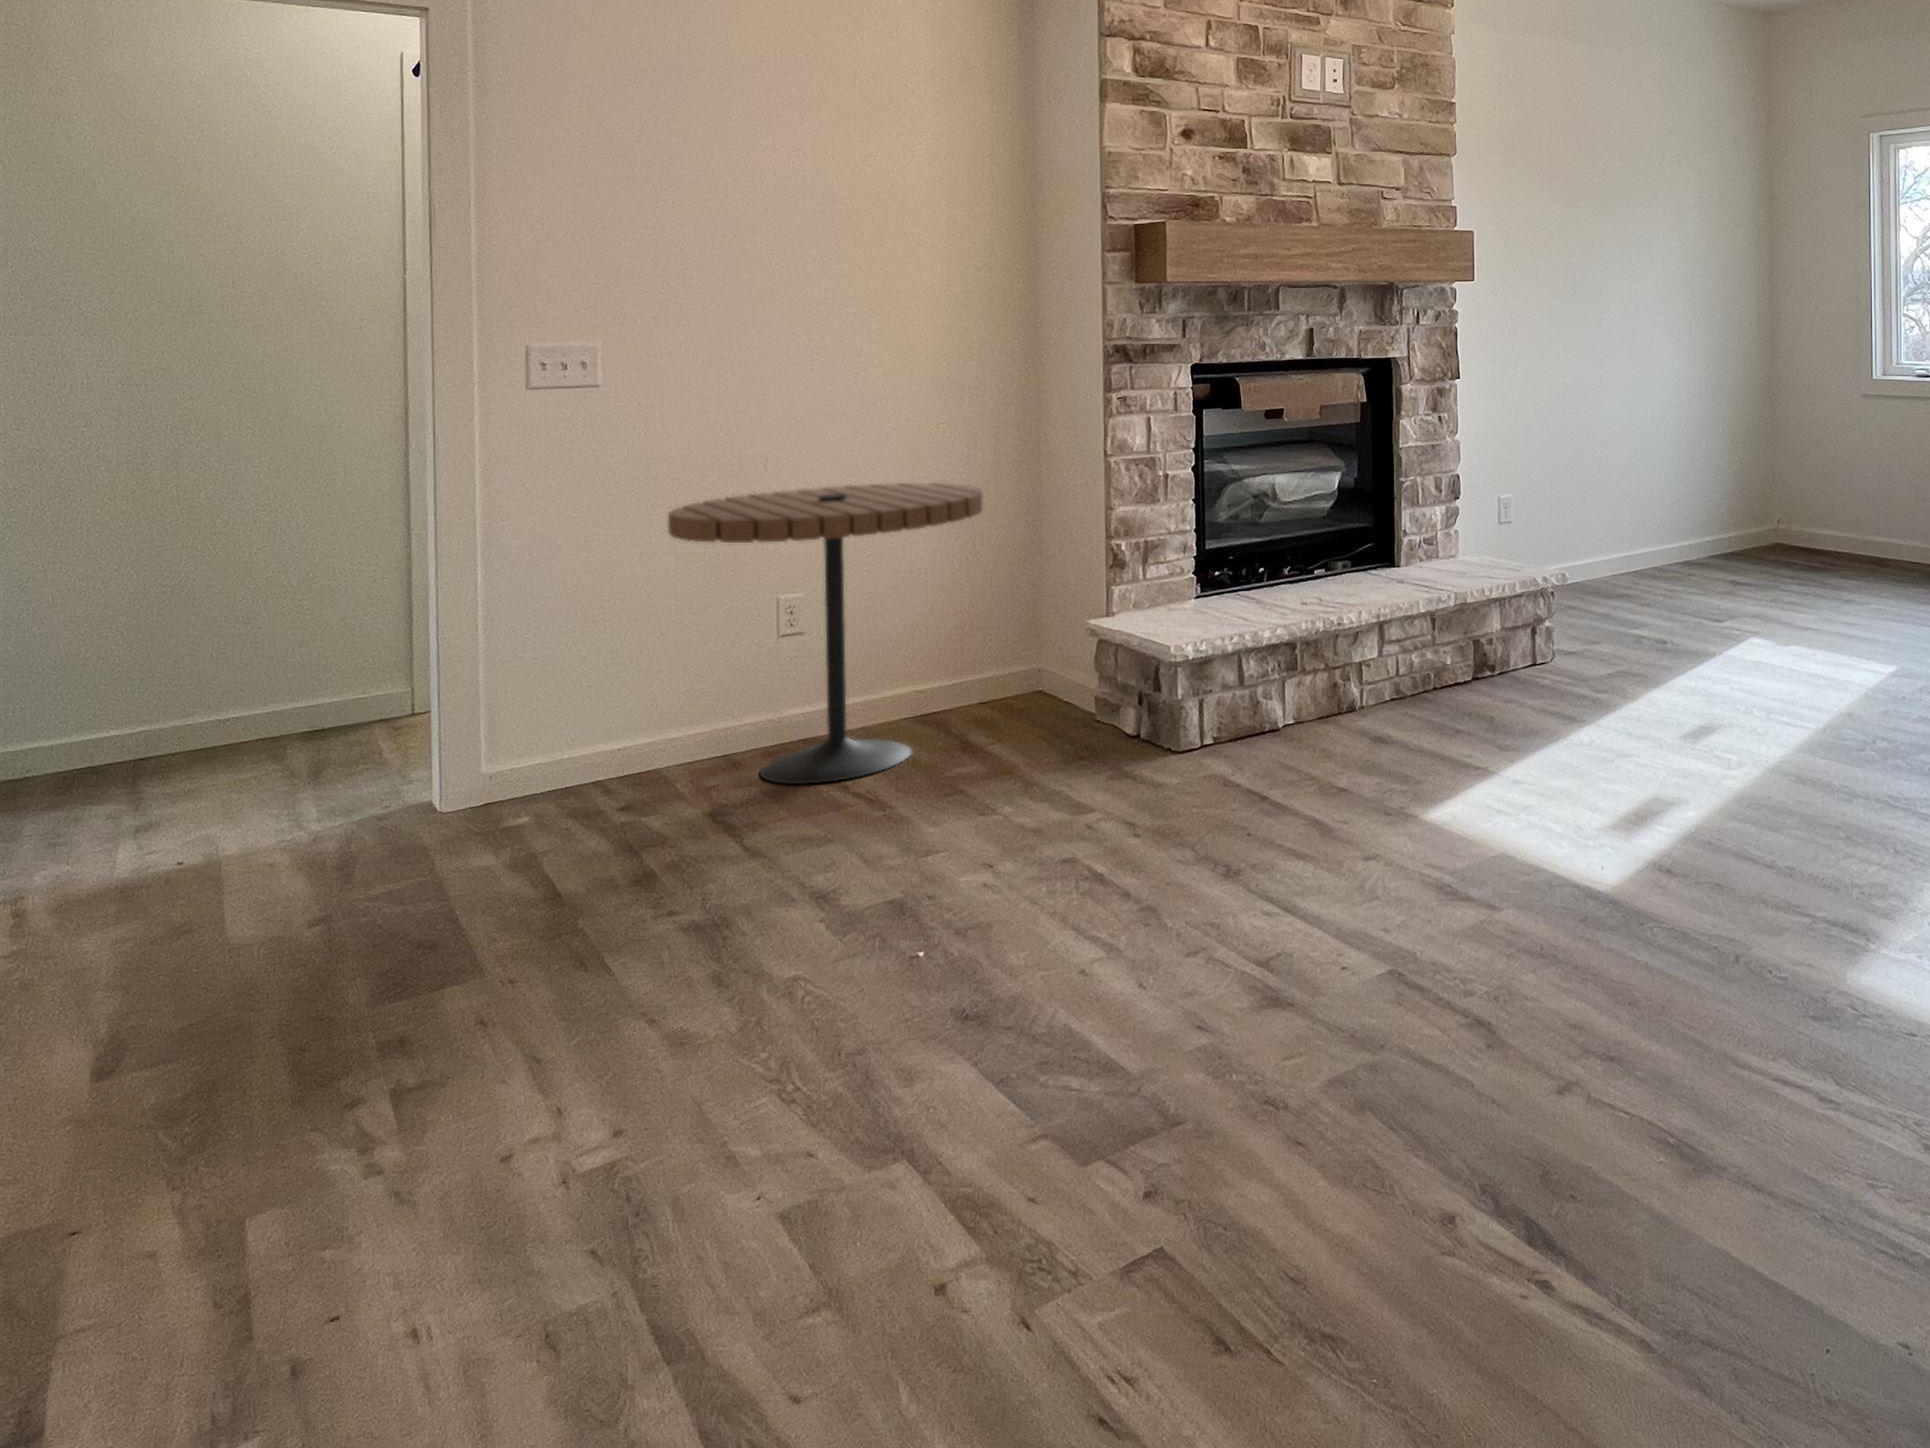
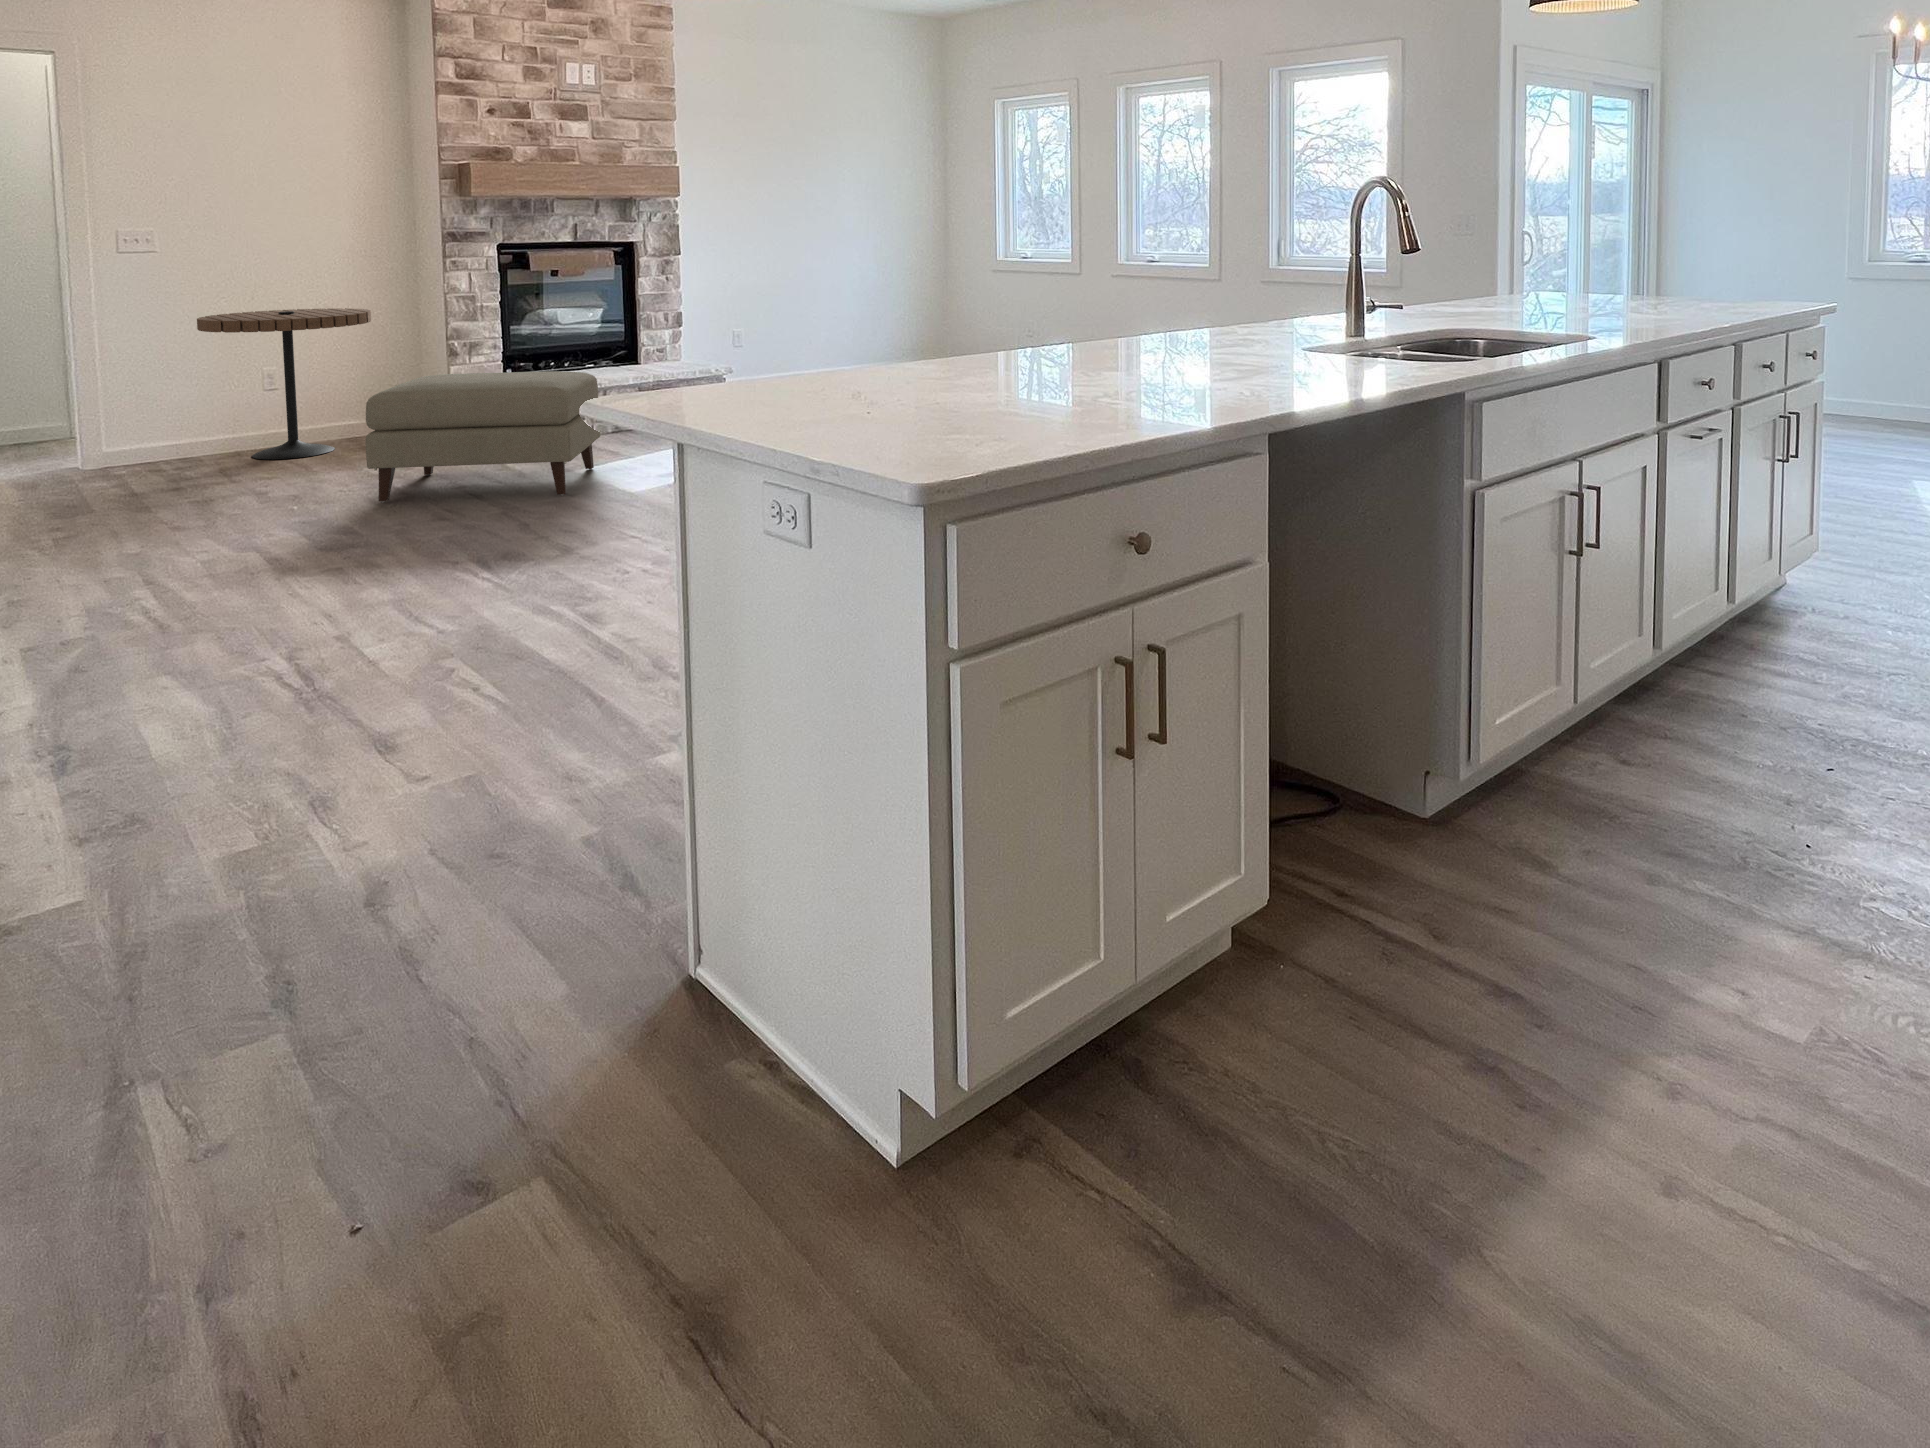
ottoman: none [1040,619,1478,940] -> present [366,371,600,502]

